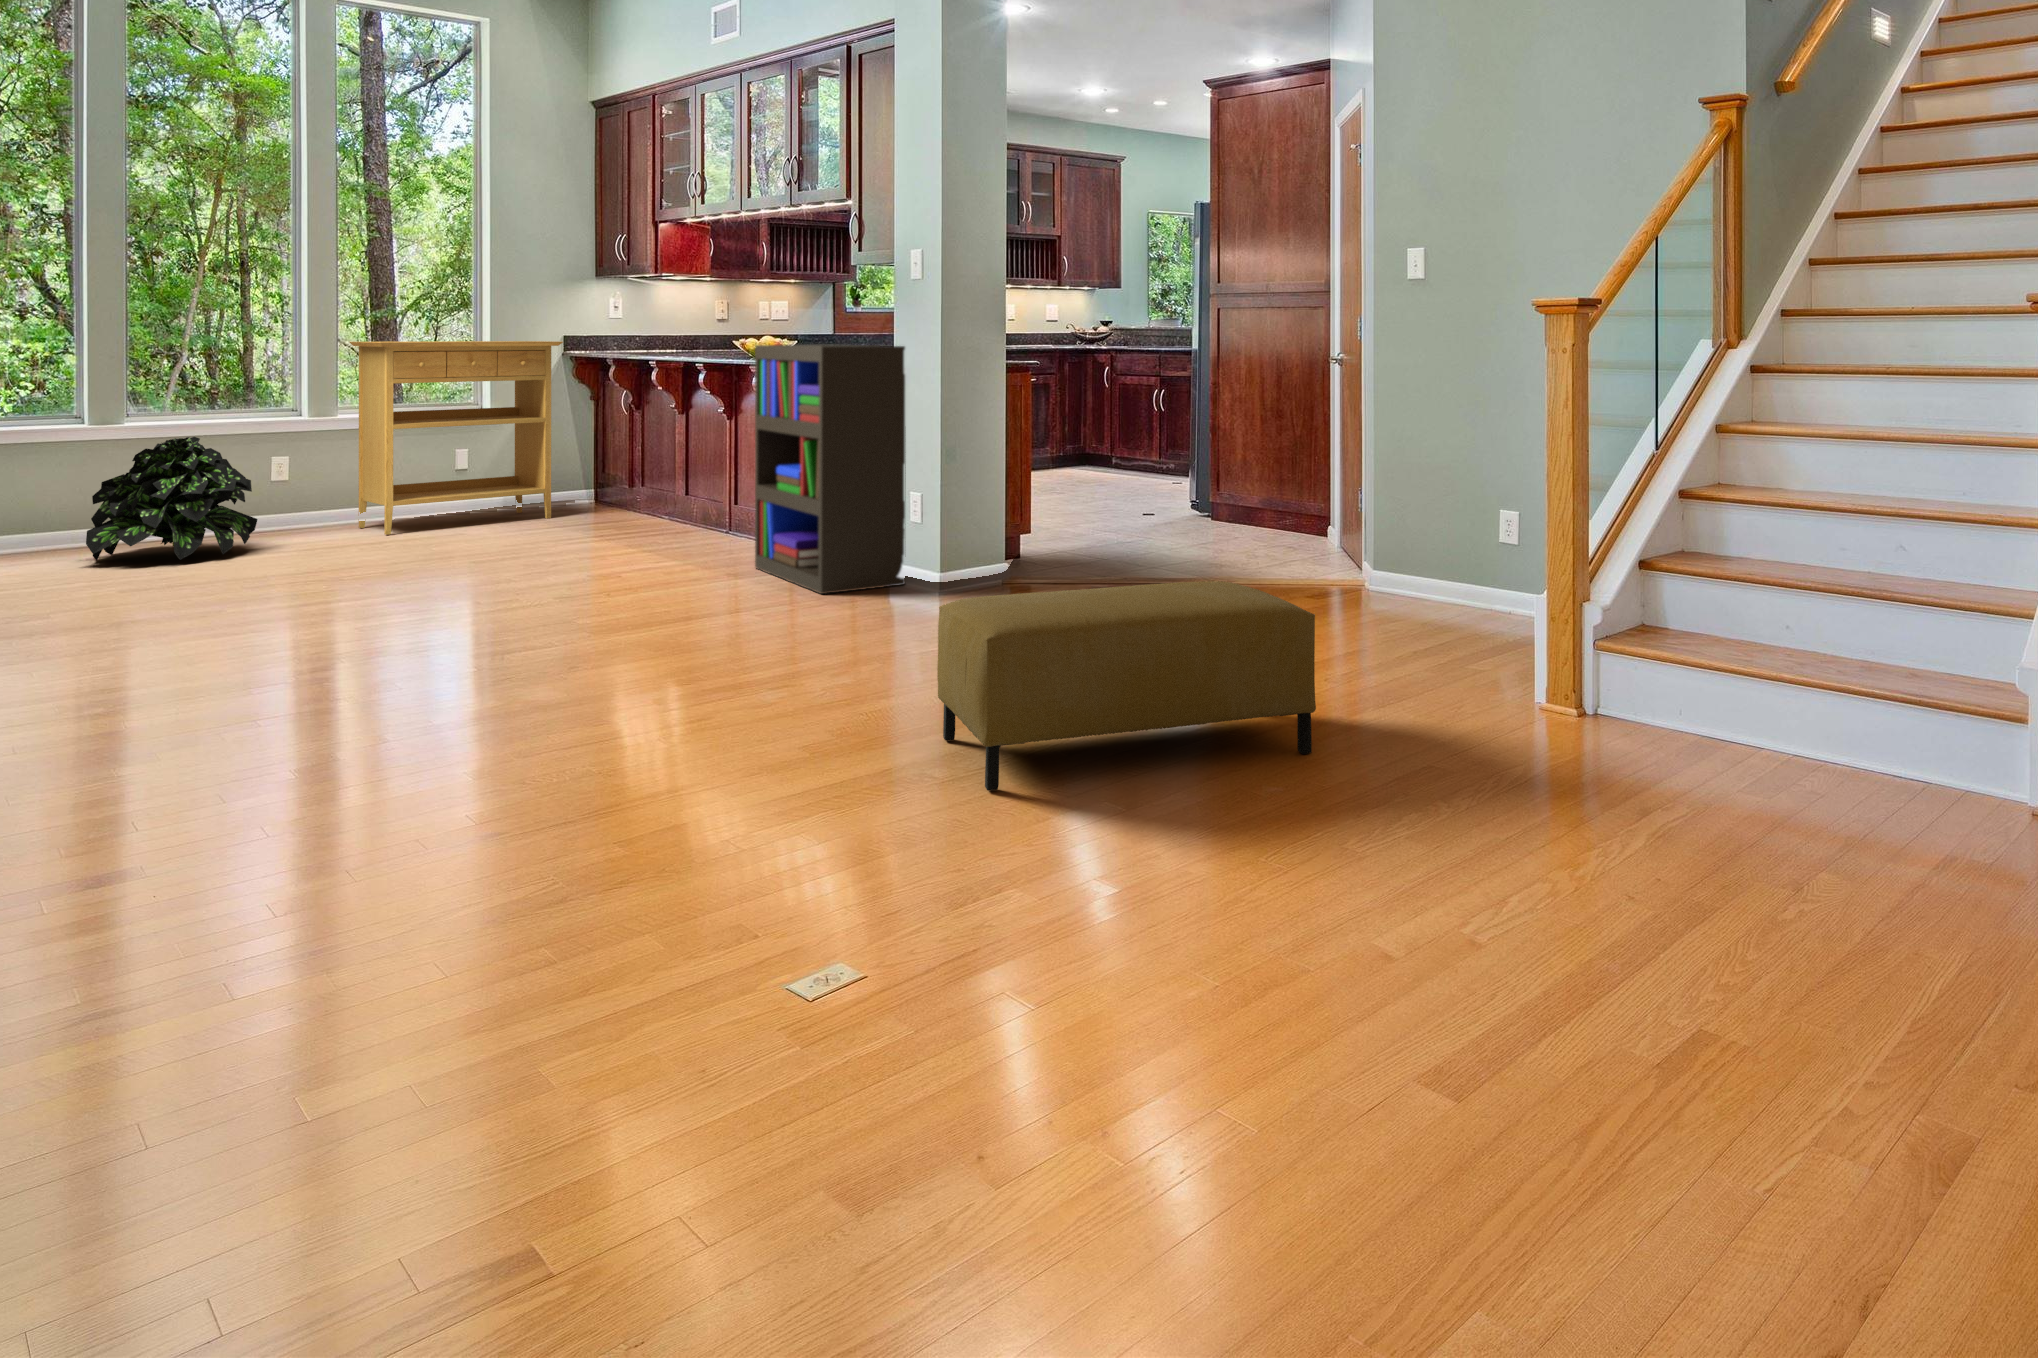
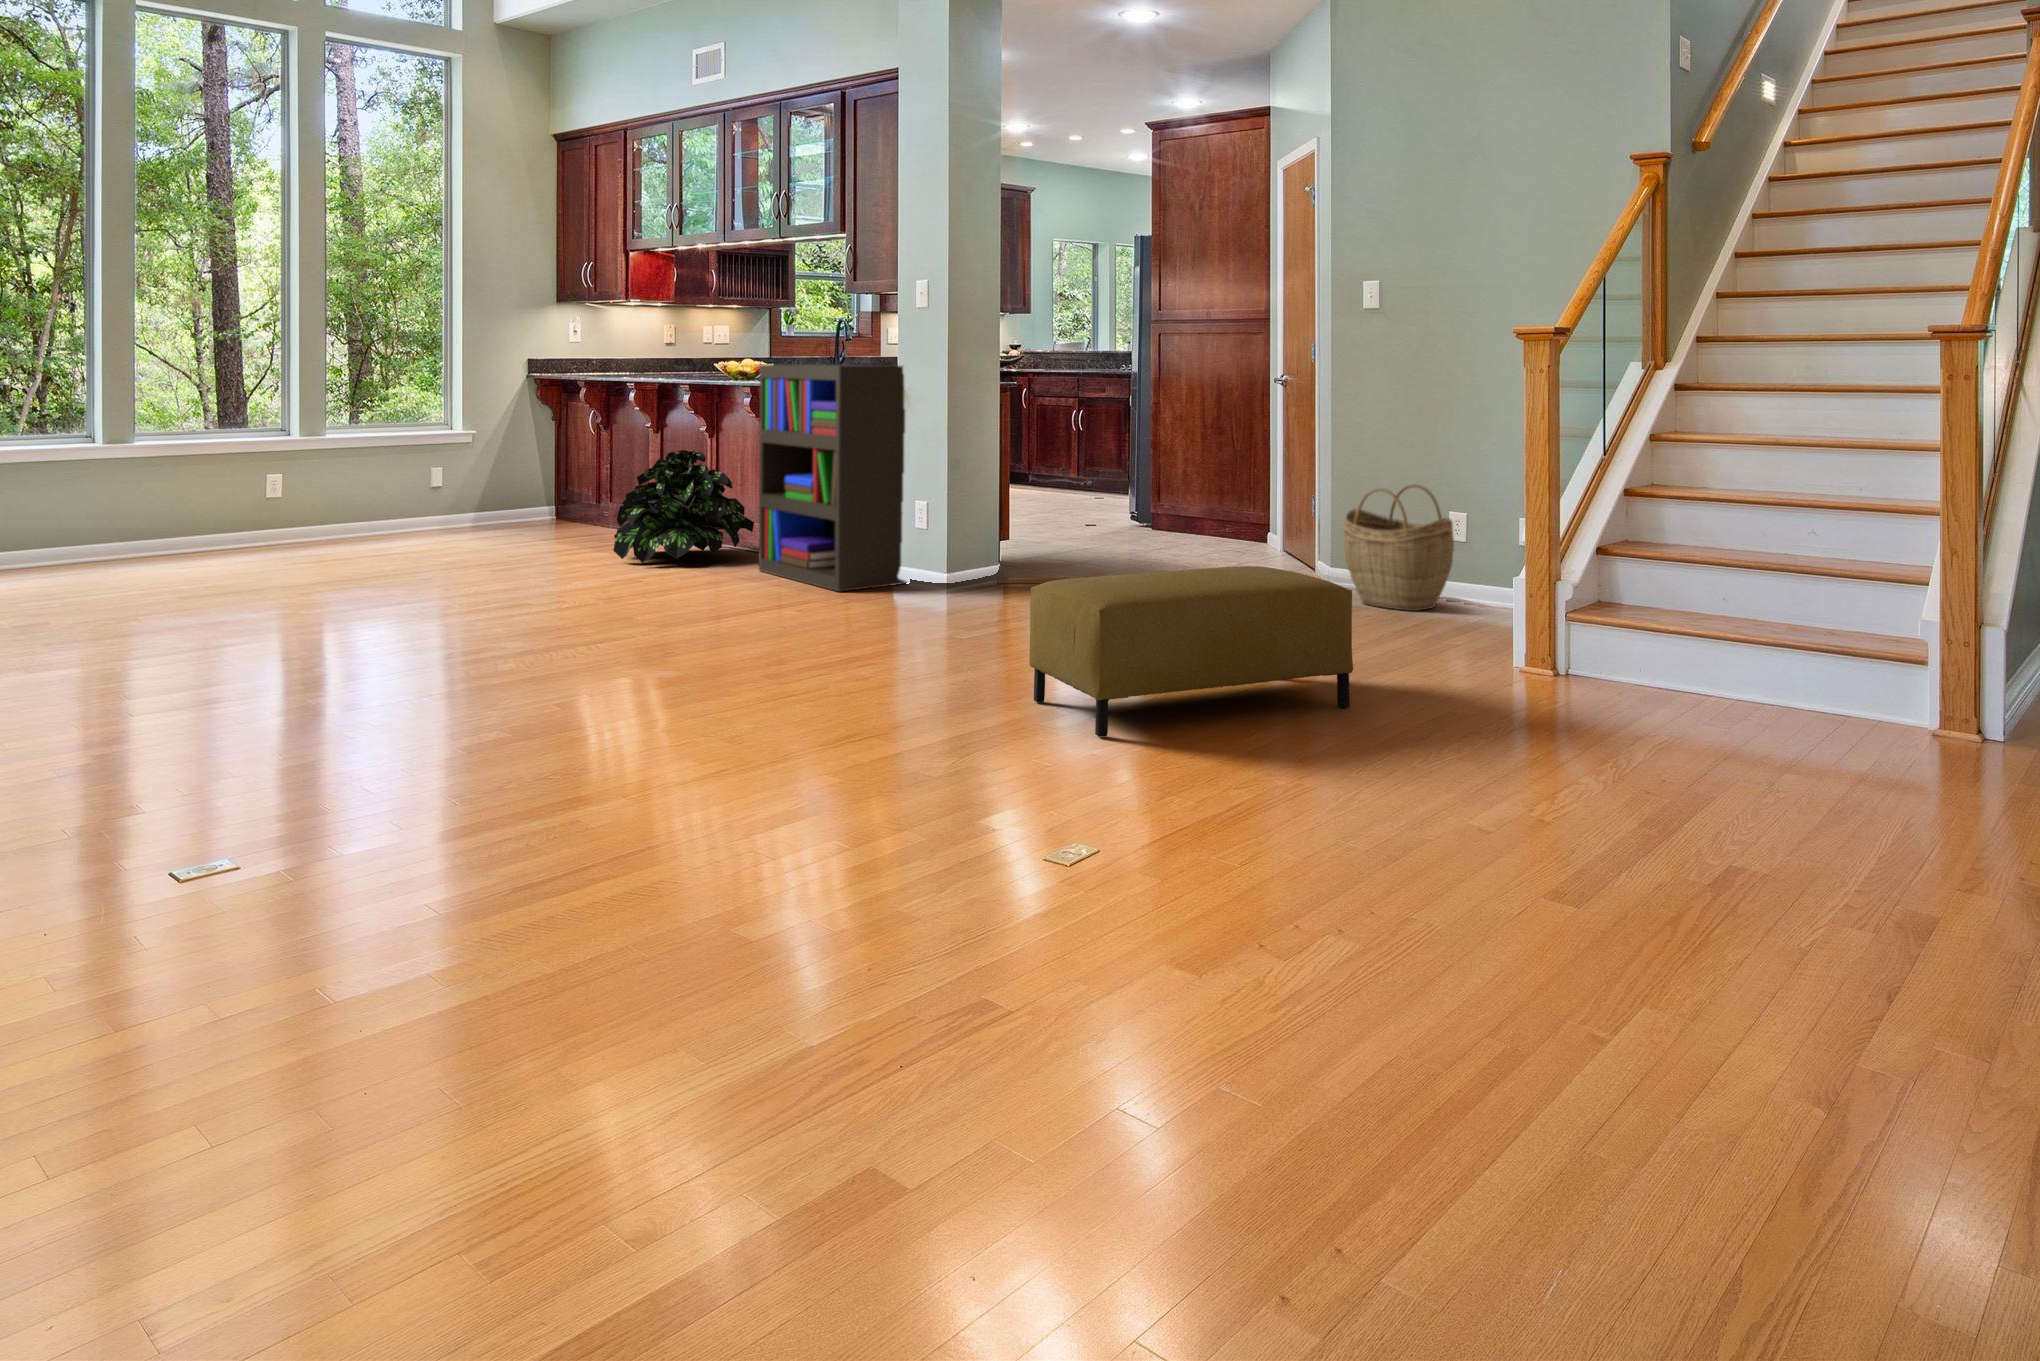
console table: present [350,341,563,535] -> none [341,361,539,545]
potted plant: present [86,437,257,560] -> present [613,450,754,562]
woven basket: none [1376,480,1500,625] -> present [1344,484,1454,611]

